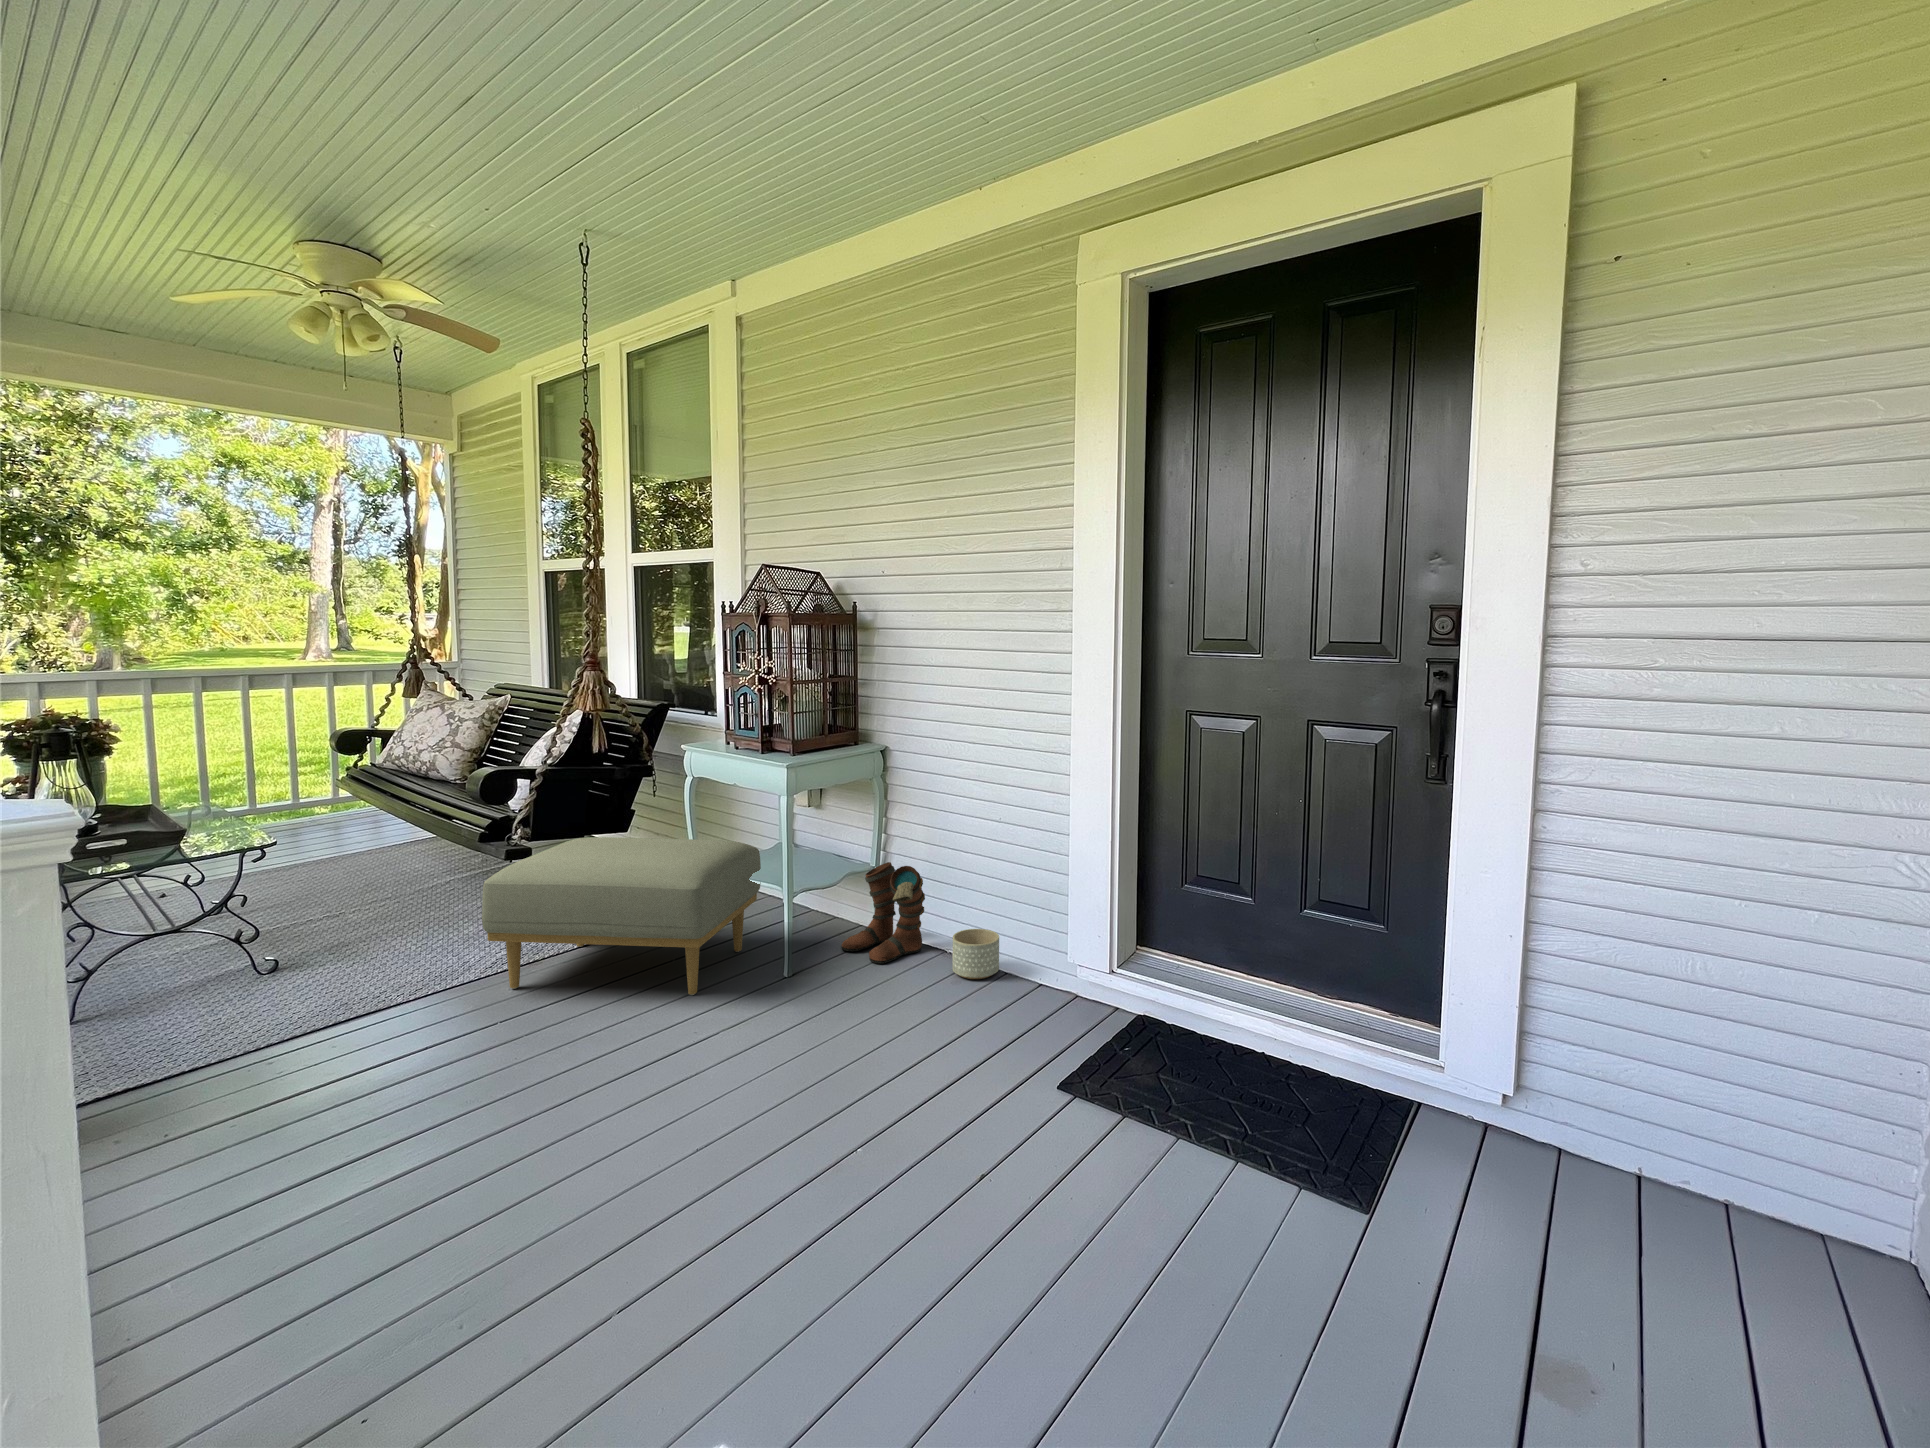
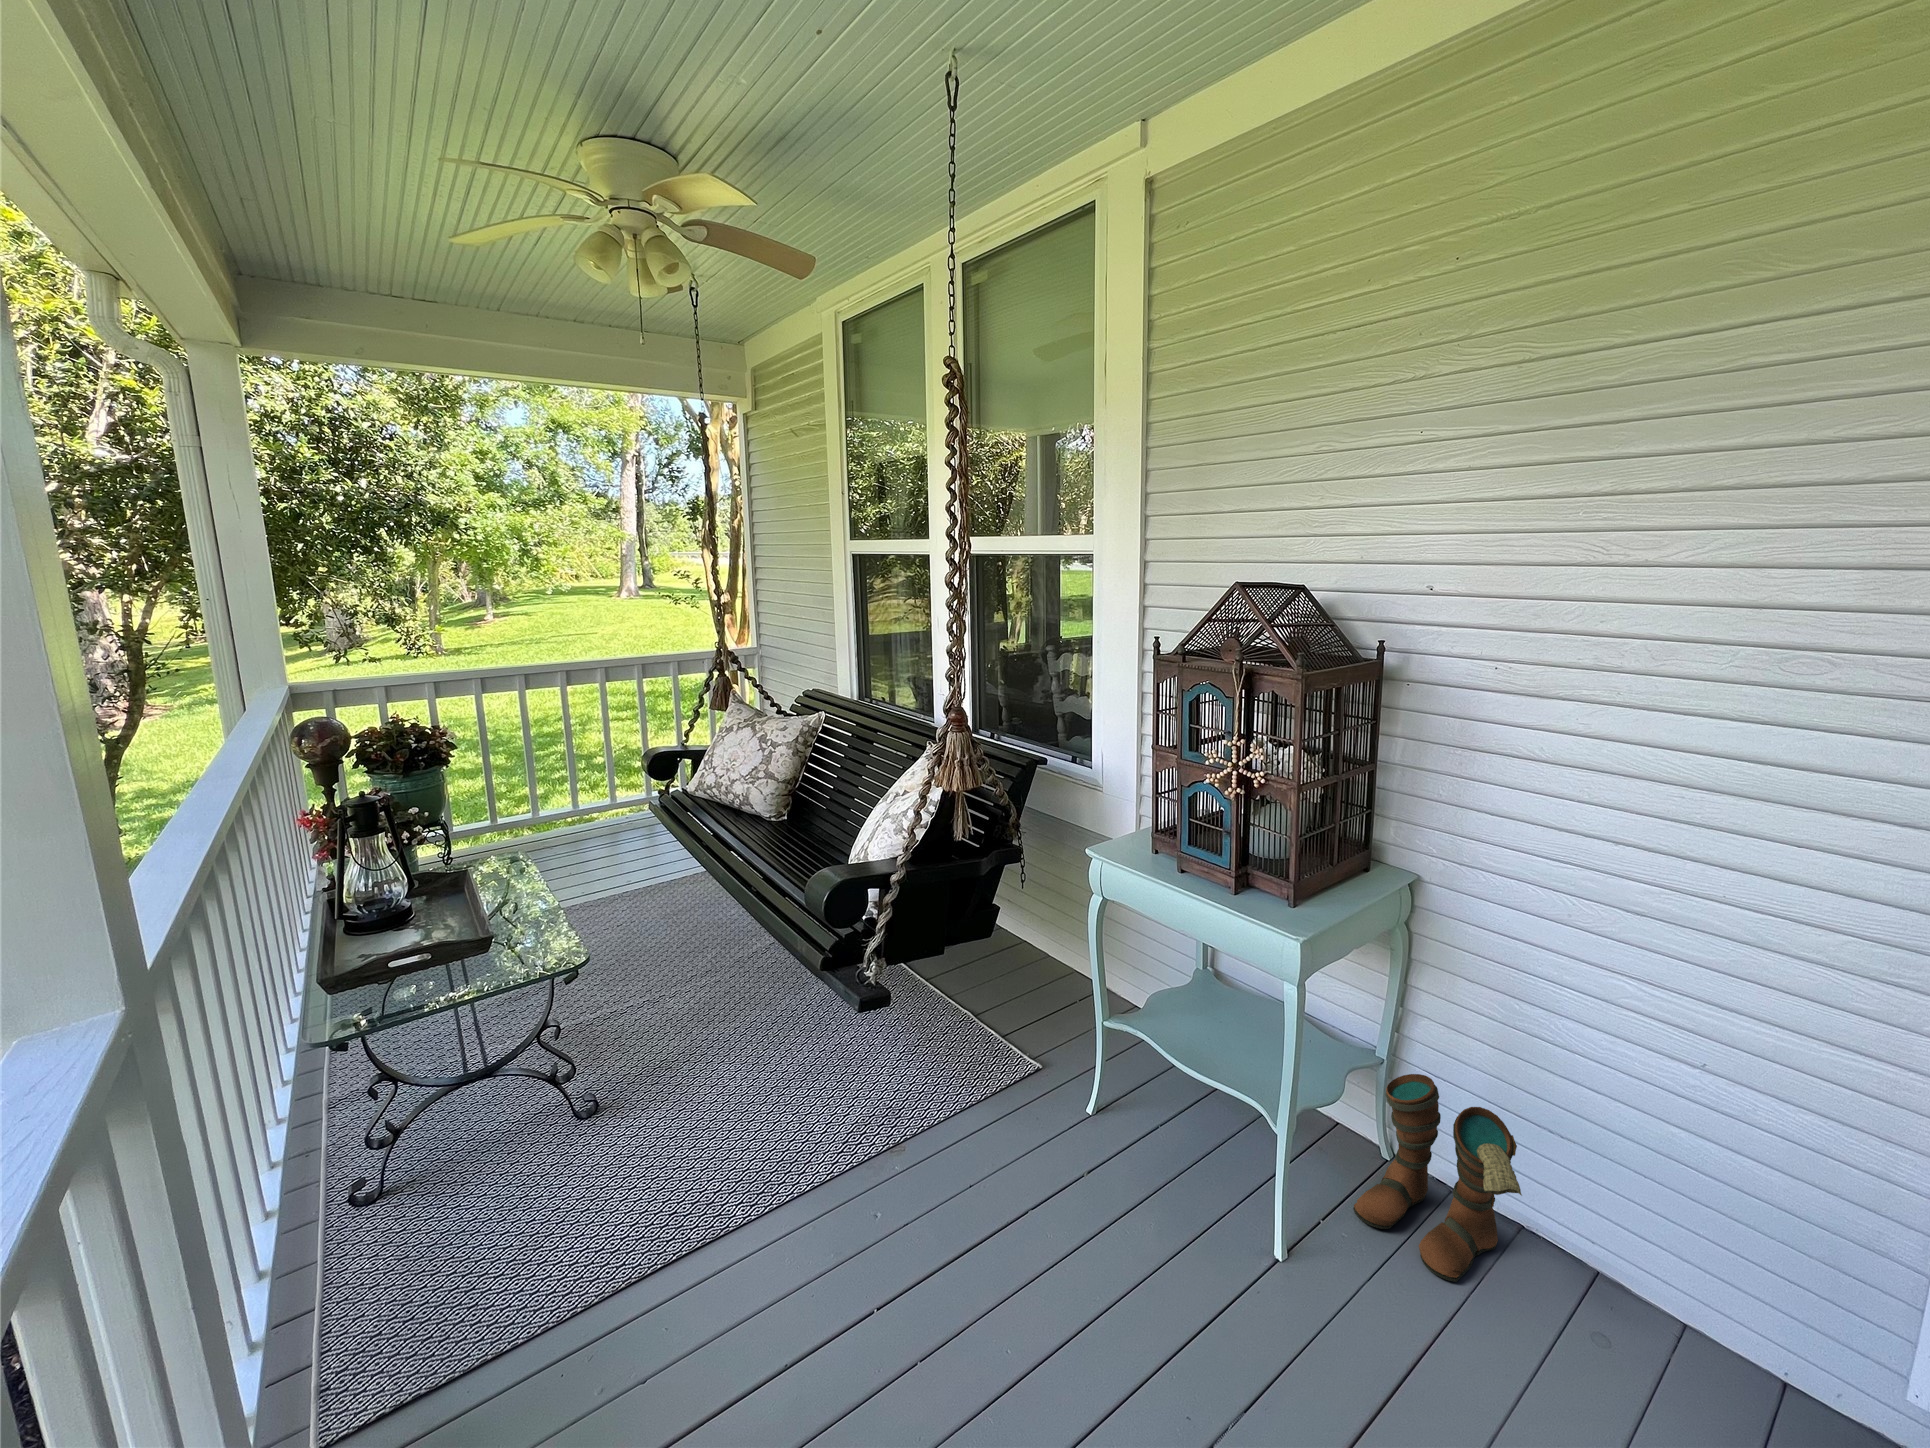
ottoman: present [482,837,761,995] -> none [852,992,1225,1336]
planter: present [952,929,999,979] -> none [1599,1255,1711,1382]

